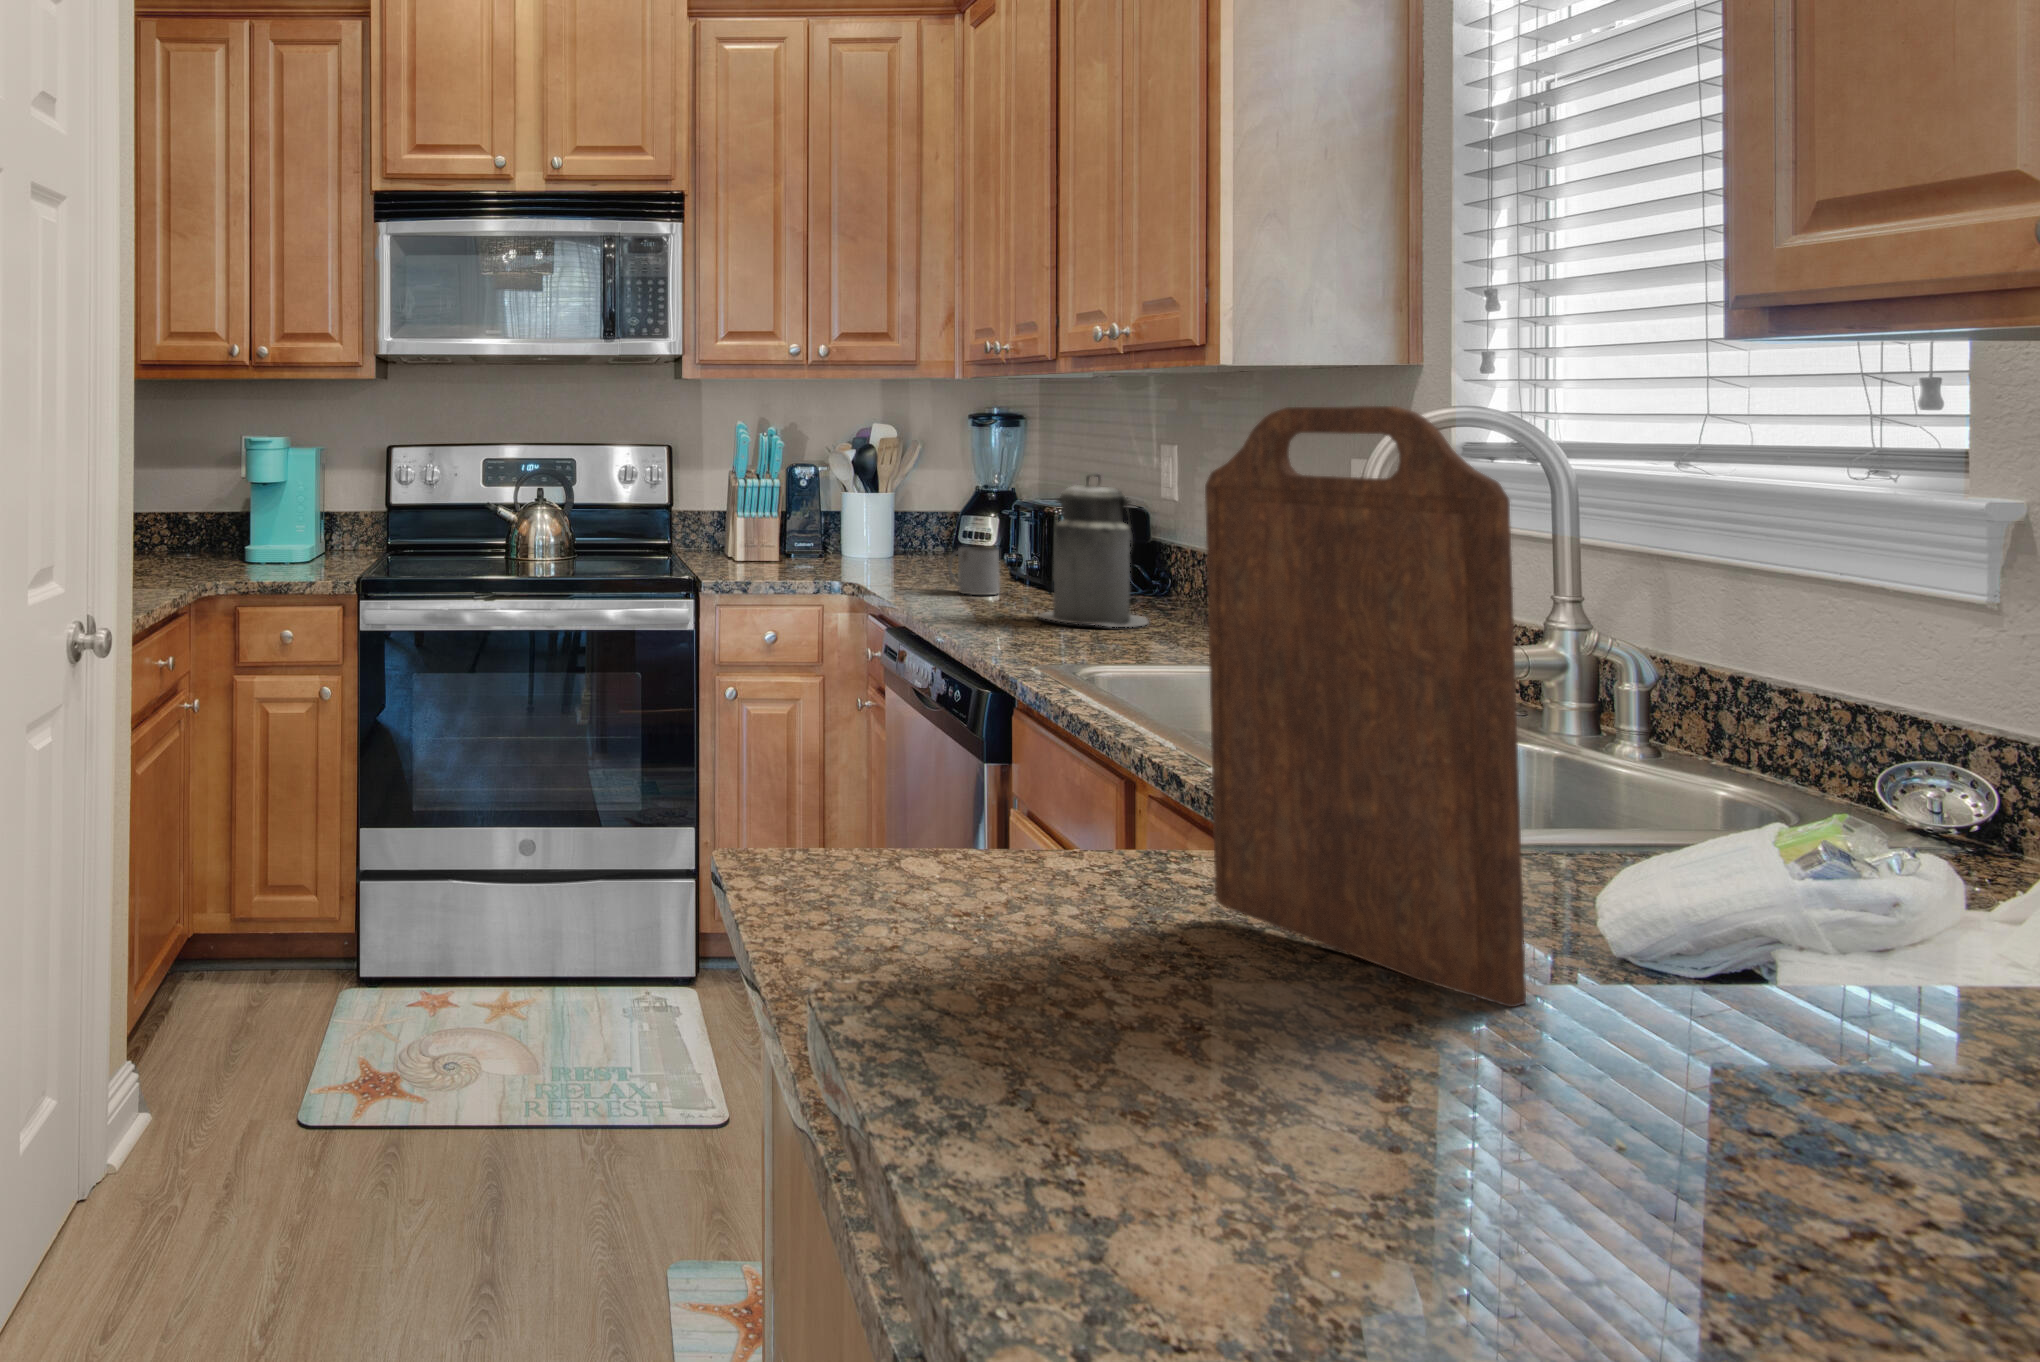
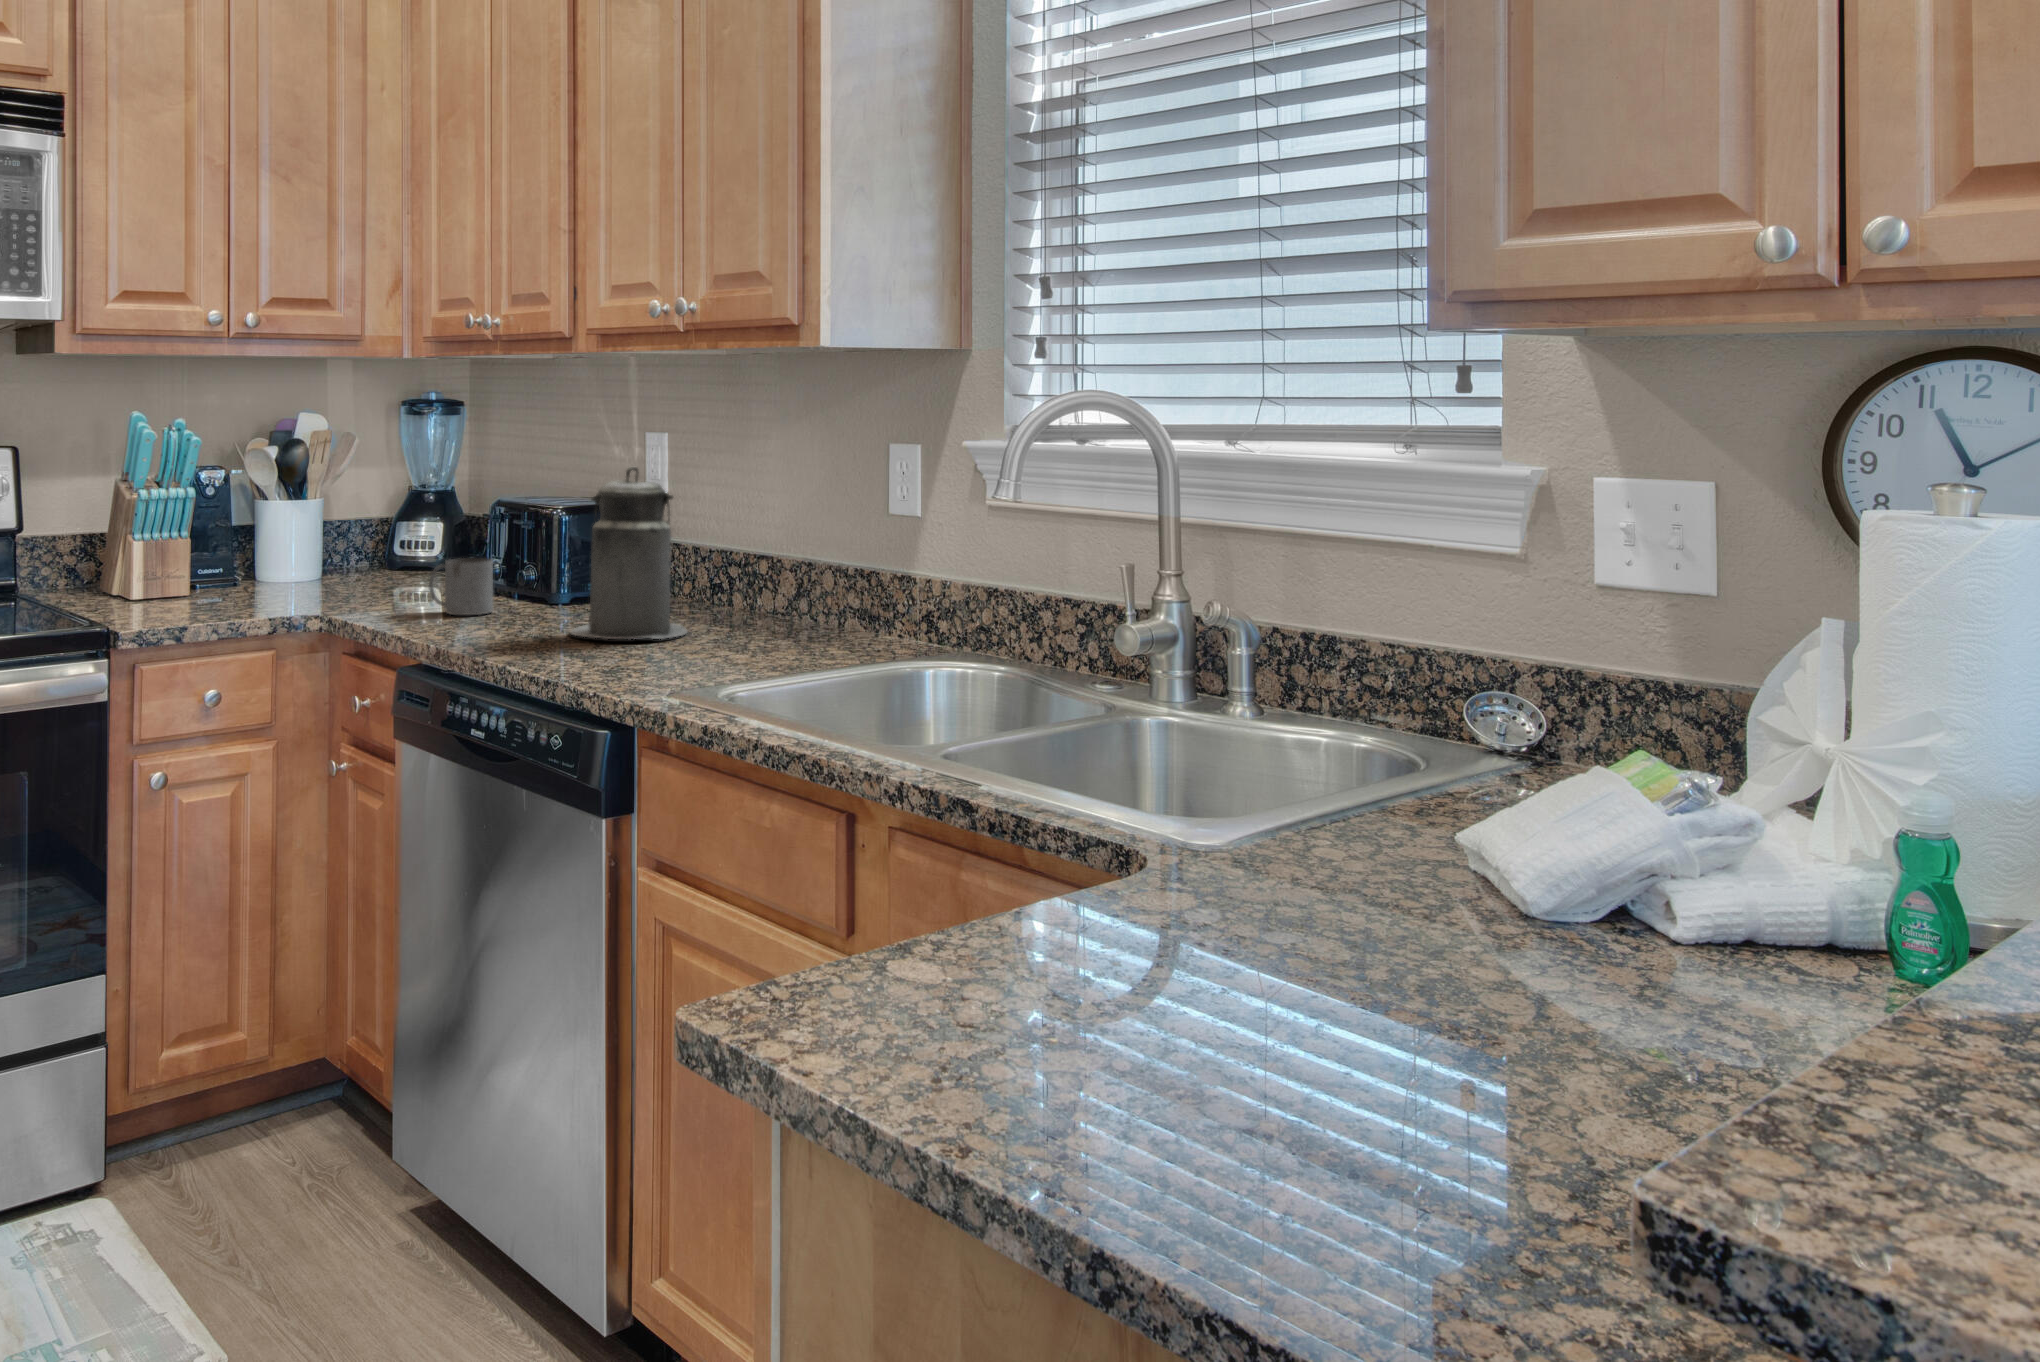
cutting board: present [1205,406,1526,1007] -> none [1312,395,1704,1015]

